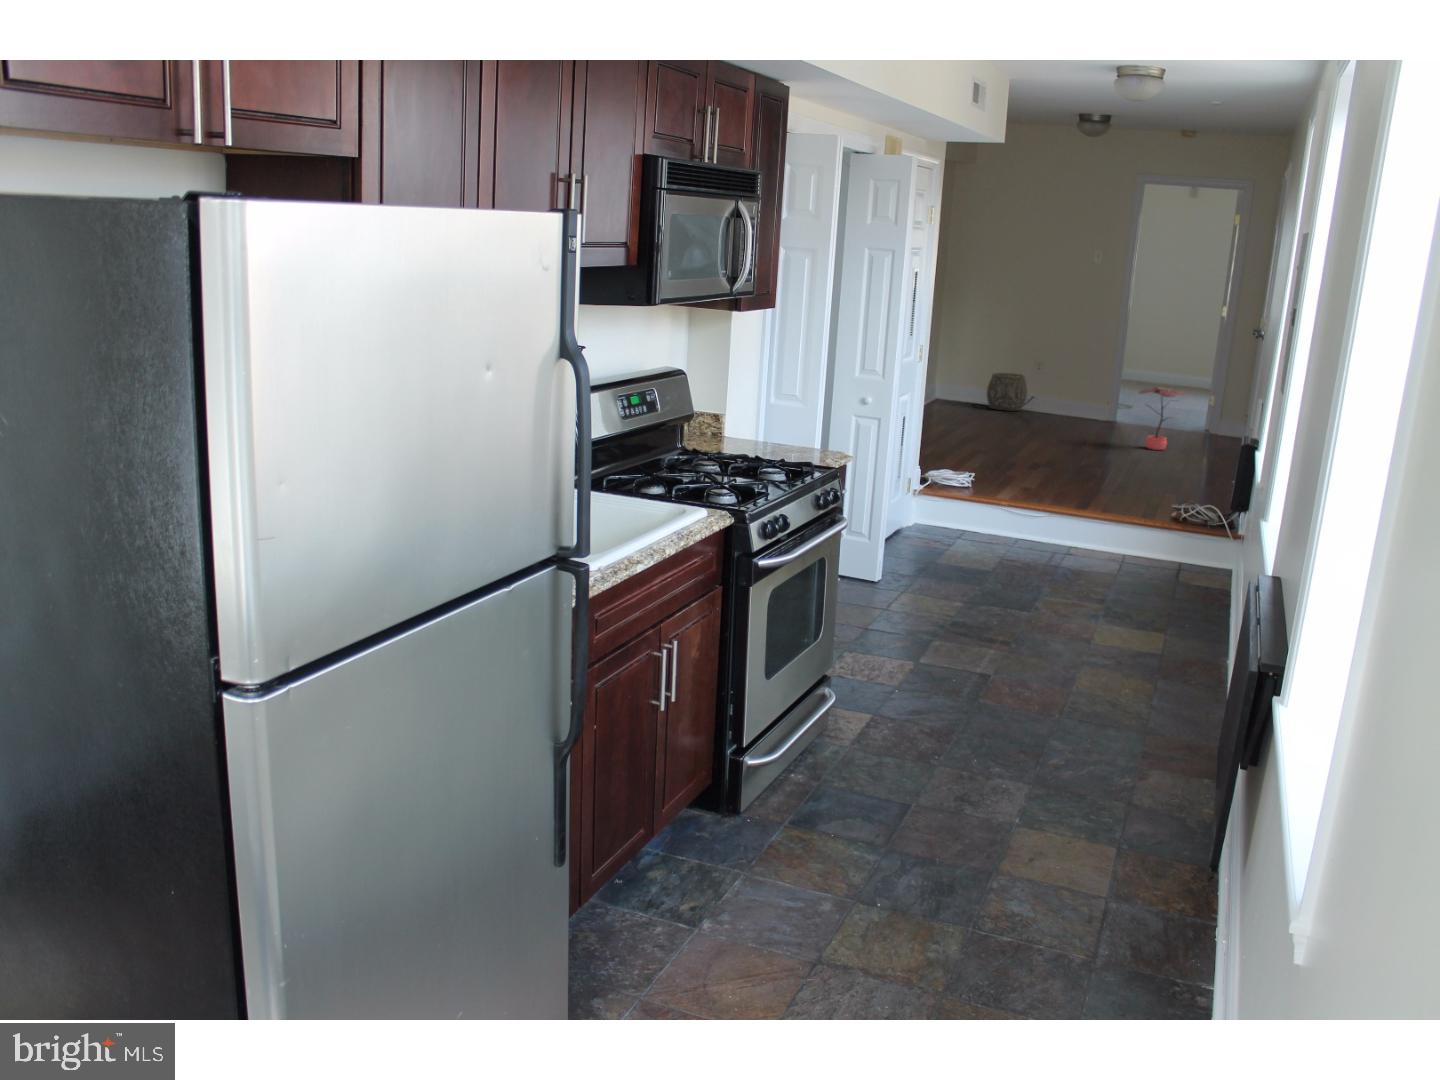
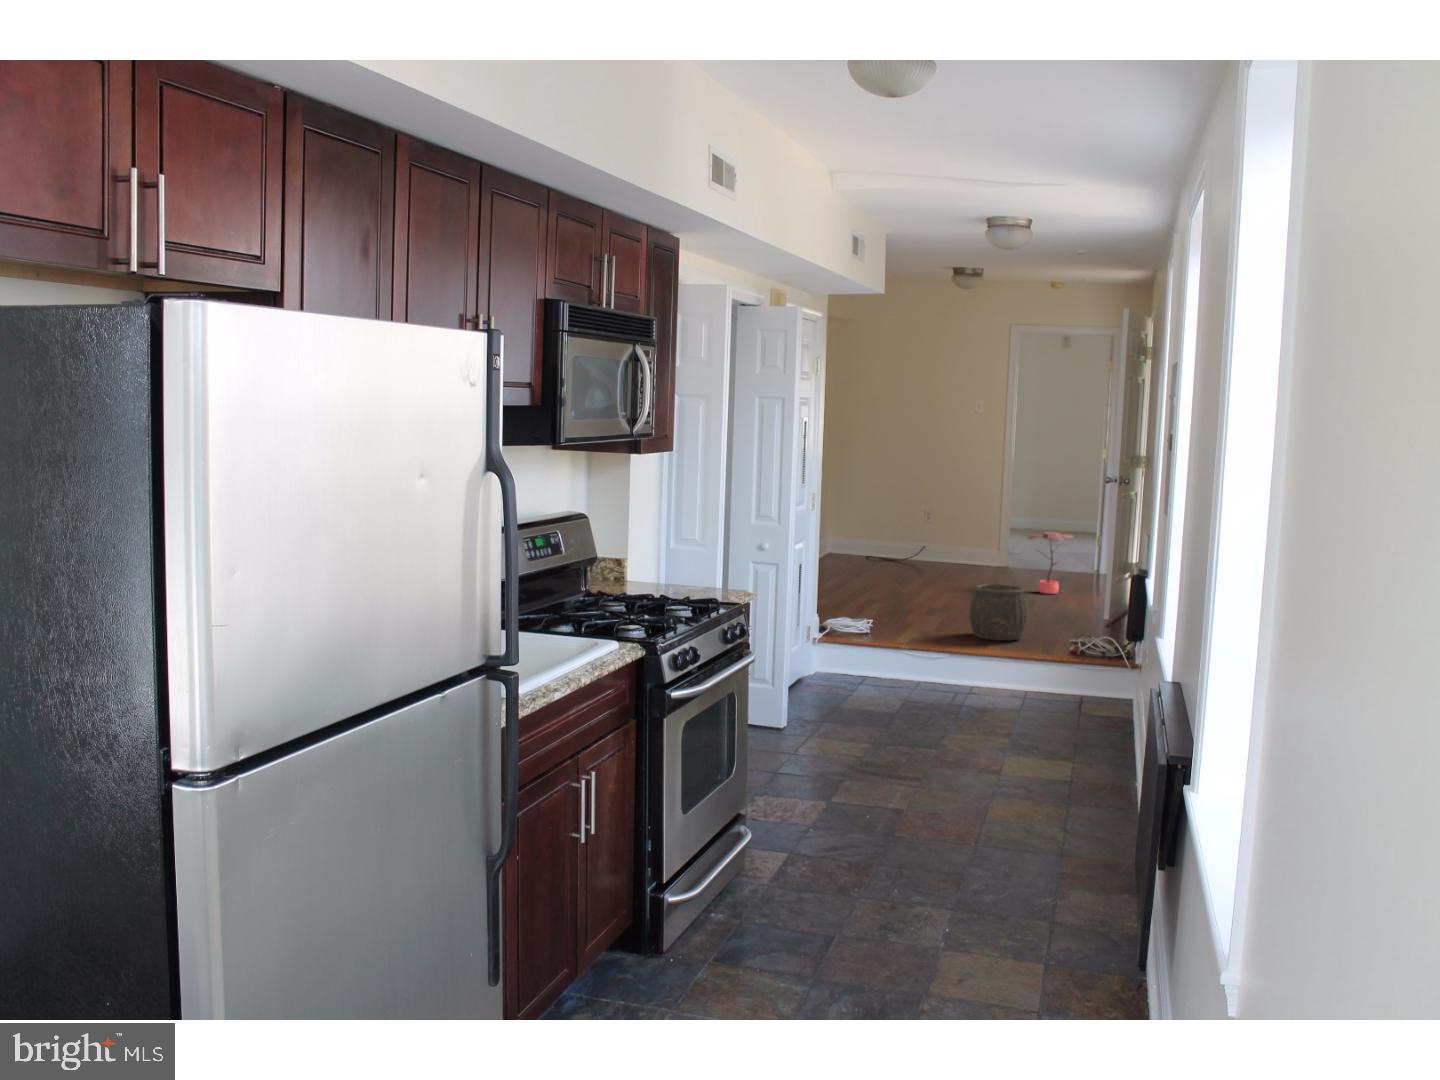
woven basket: present [987,373,1027,411] -> present [969,584,1028,641]

